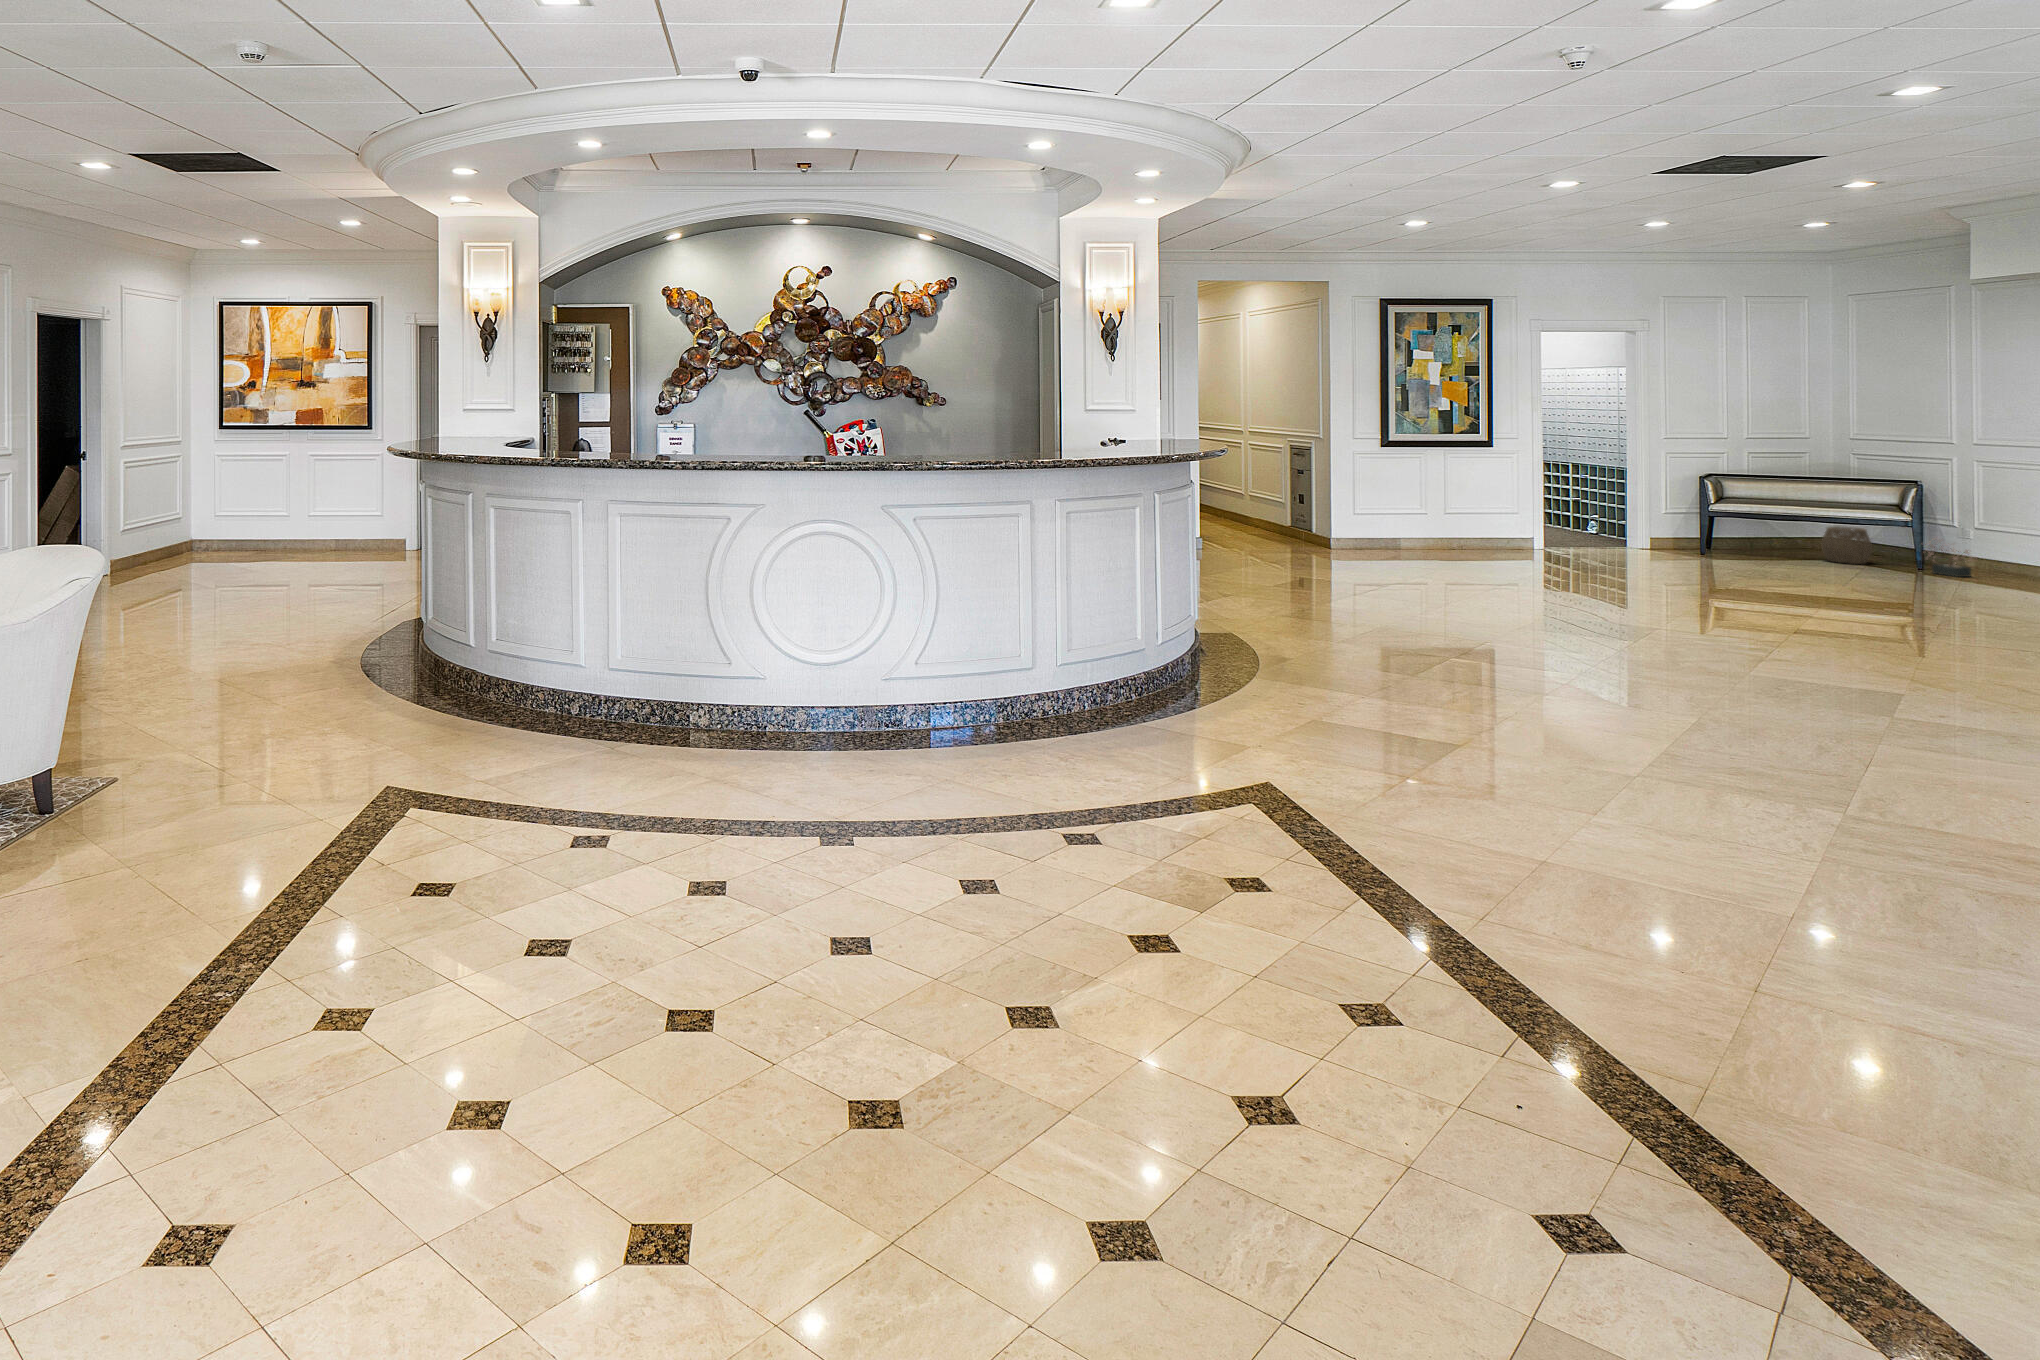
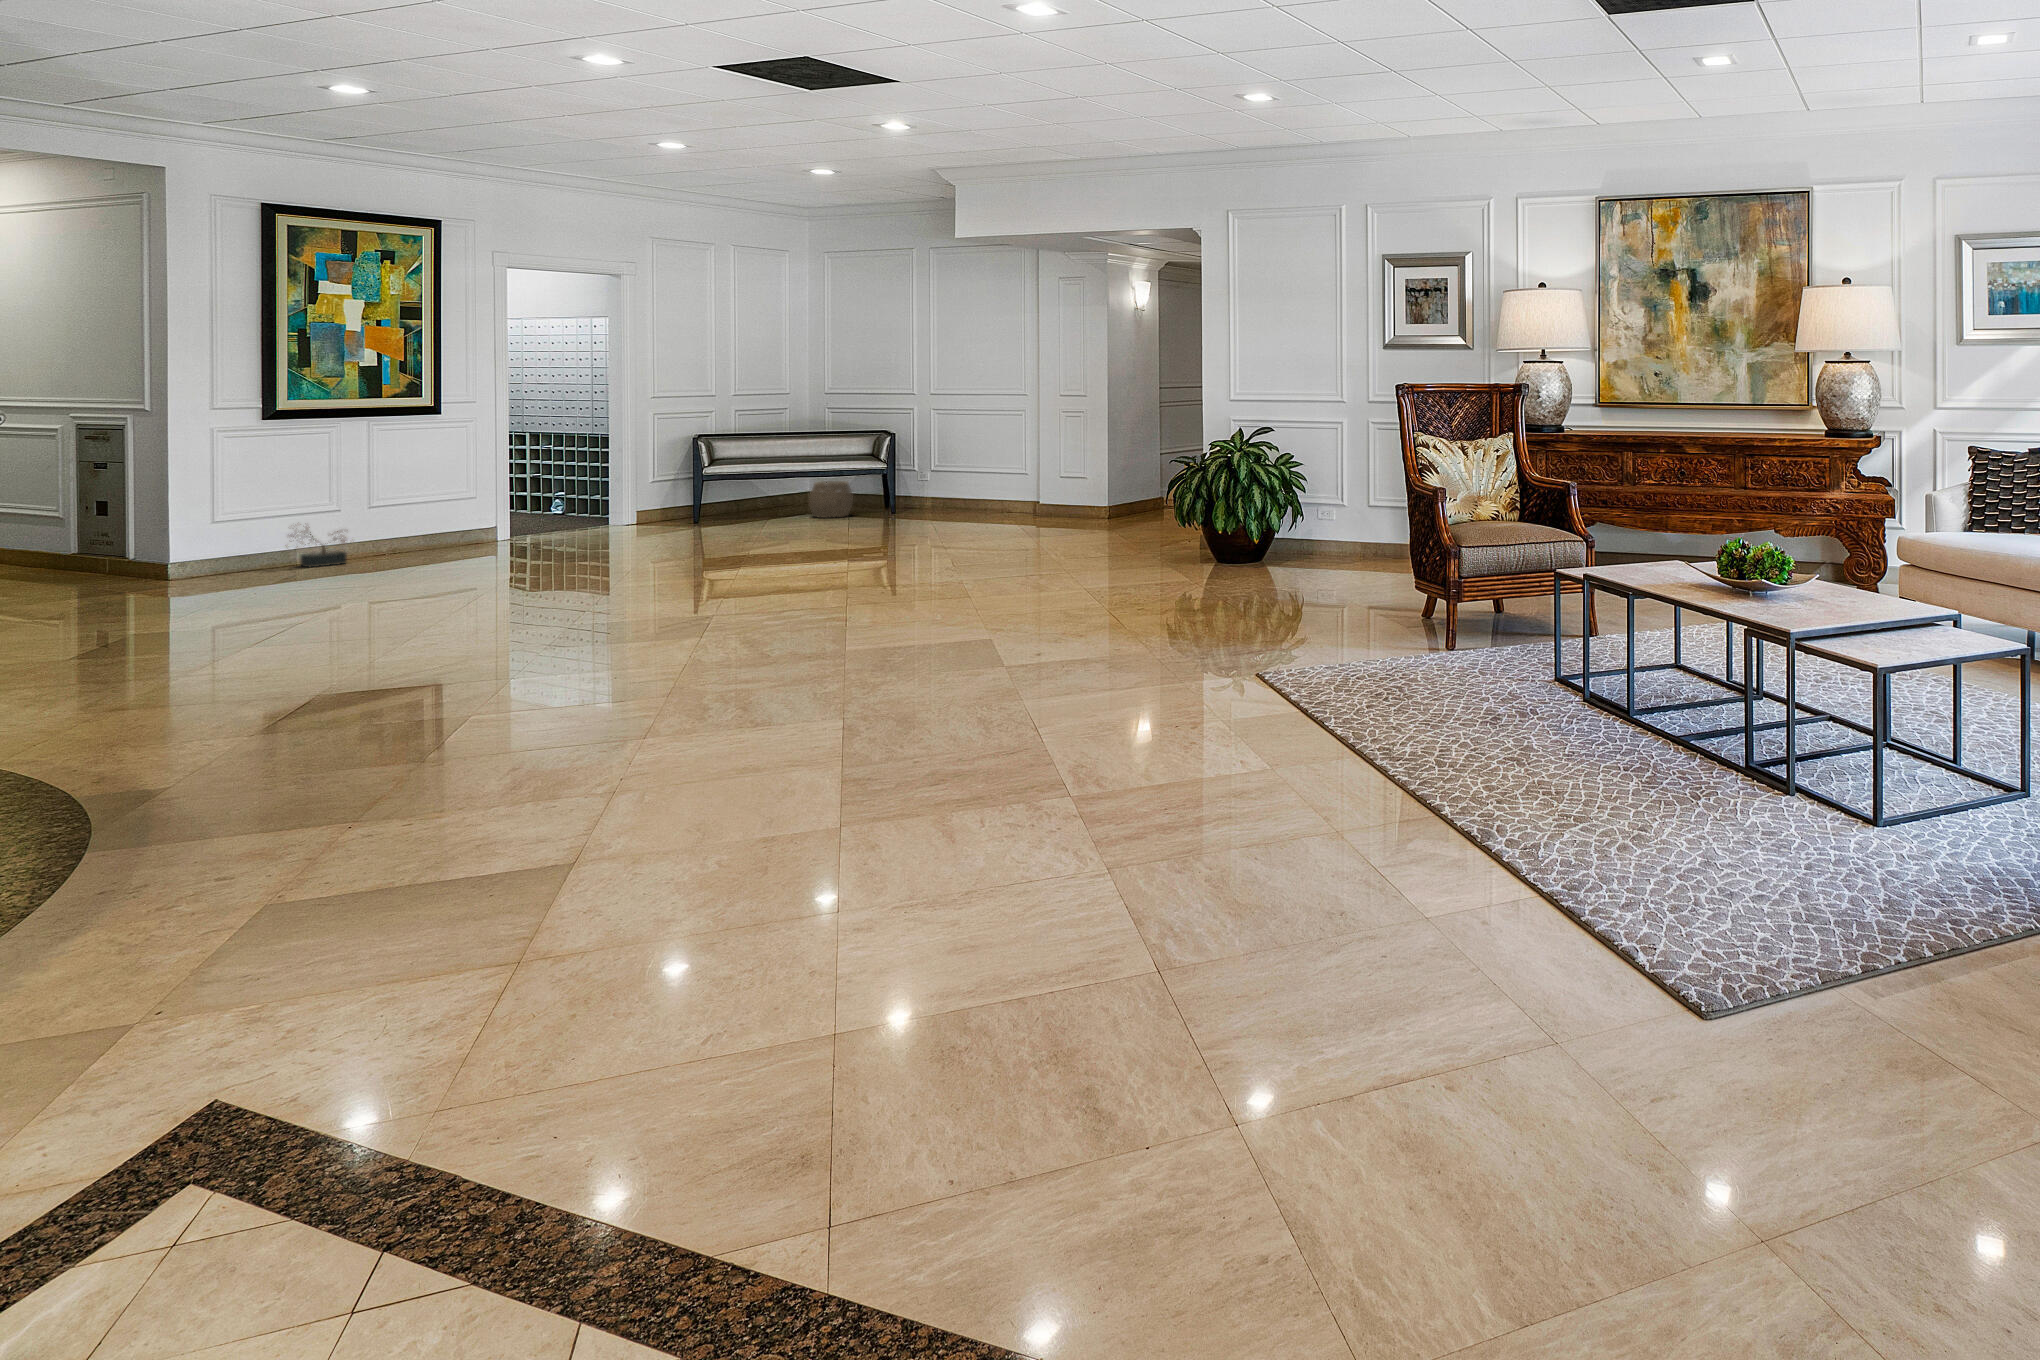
decorative plant: present [1925,541,1977,577] -> present [286,523,353,567]

